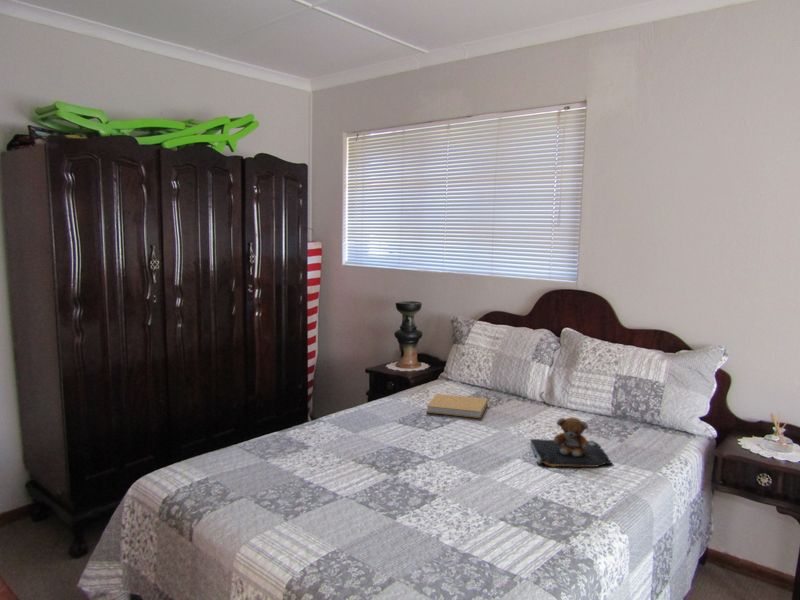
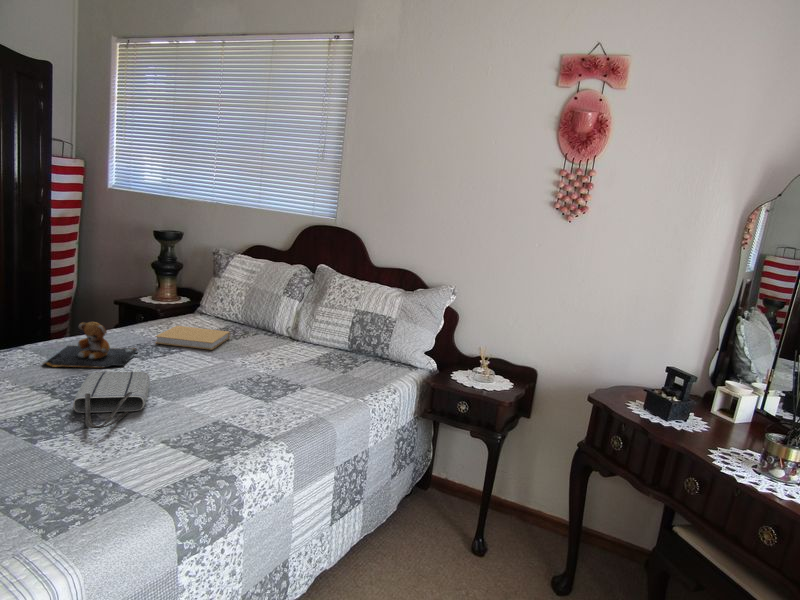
teddy bear: present [530,417,612,467] -> present [42,322,138,368]
tote bag: none [399,445,464,505] -> present [73,371,150,428]

